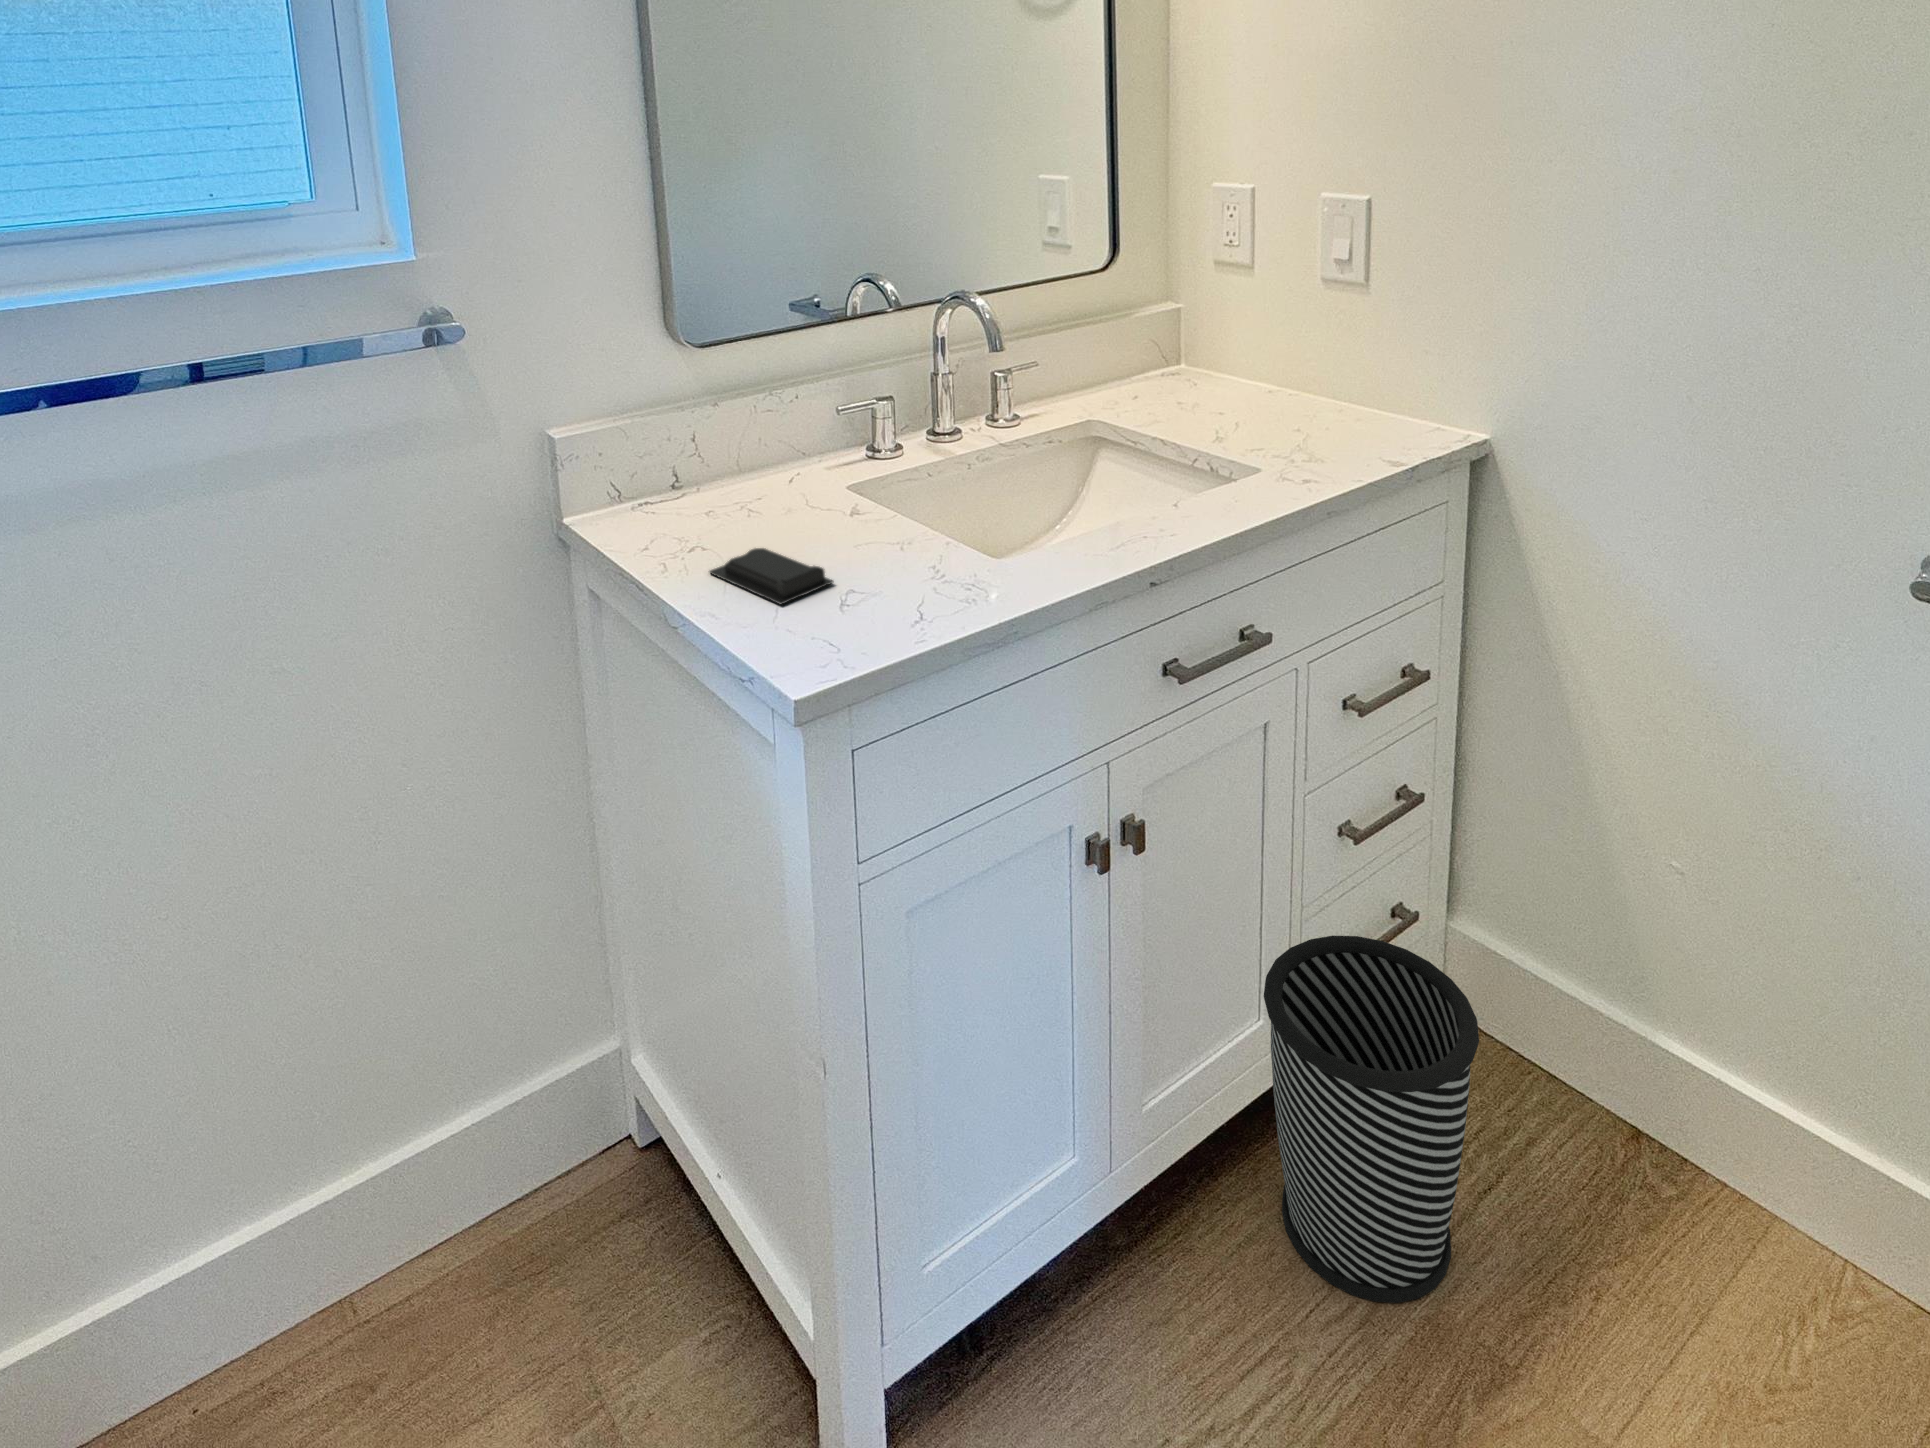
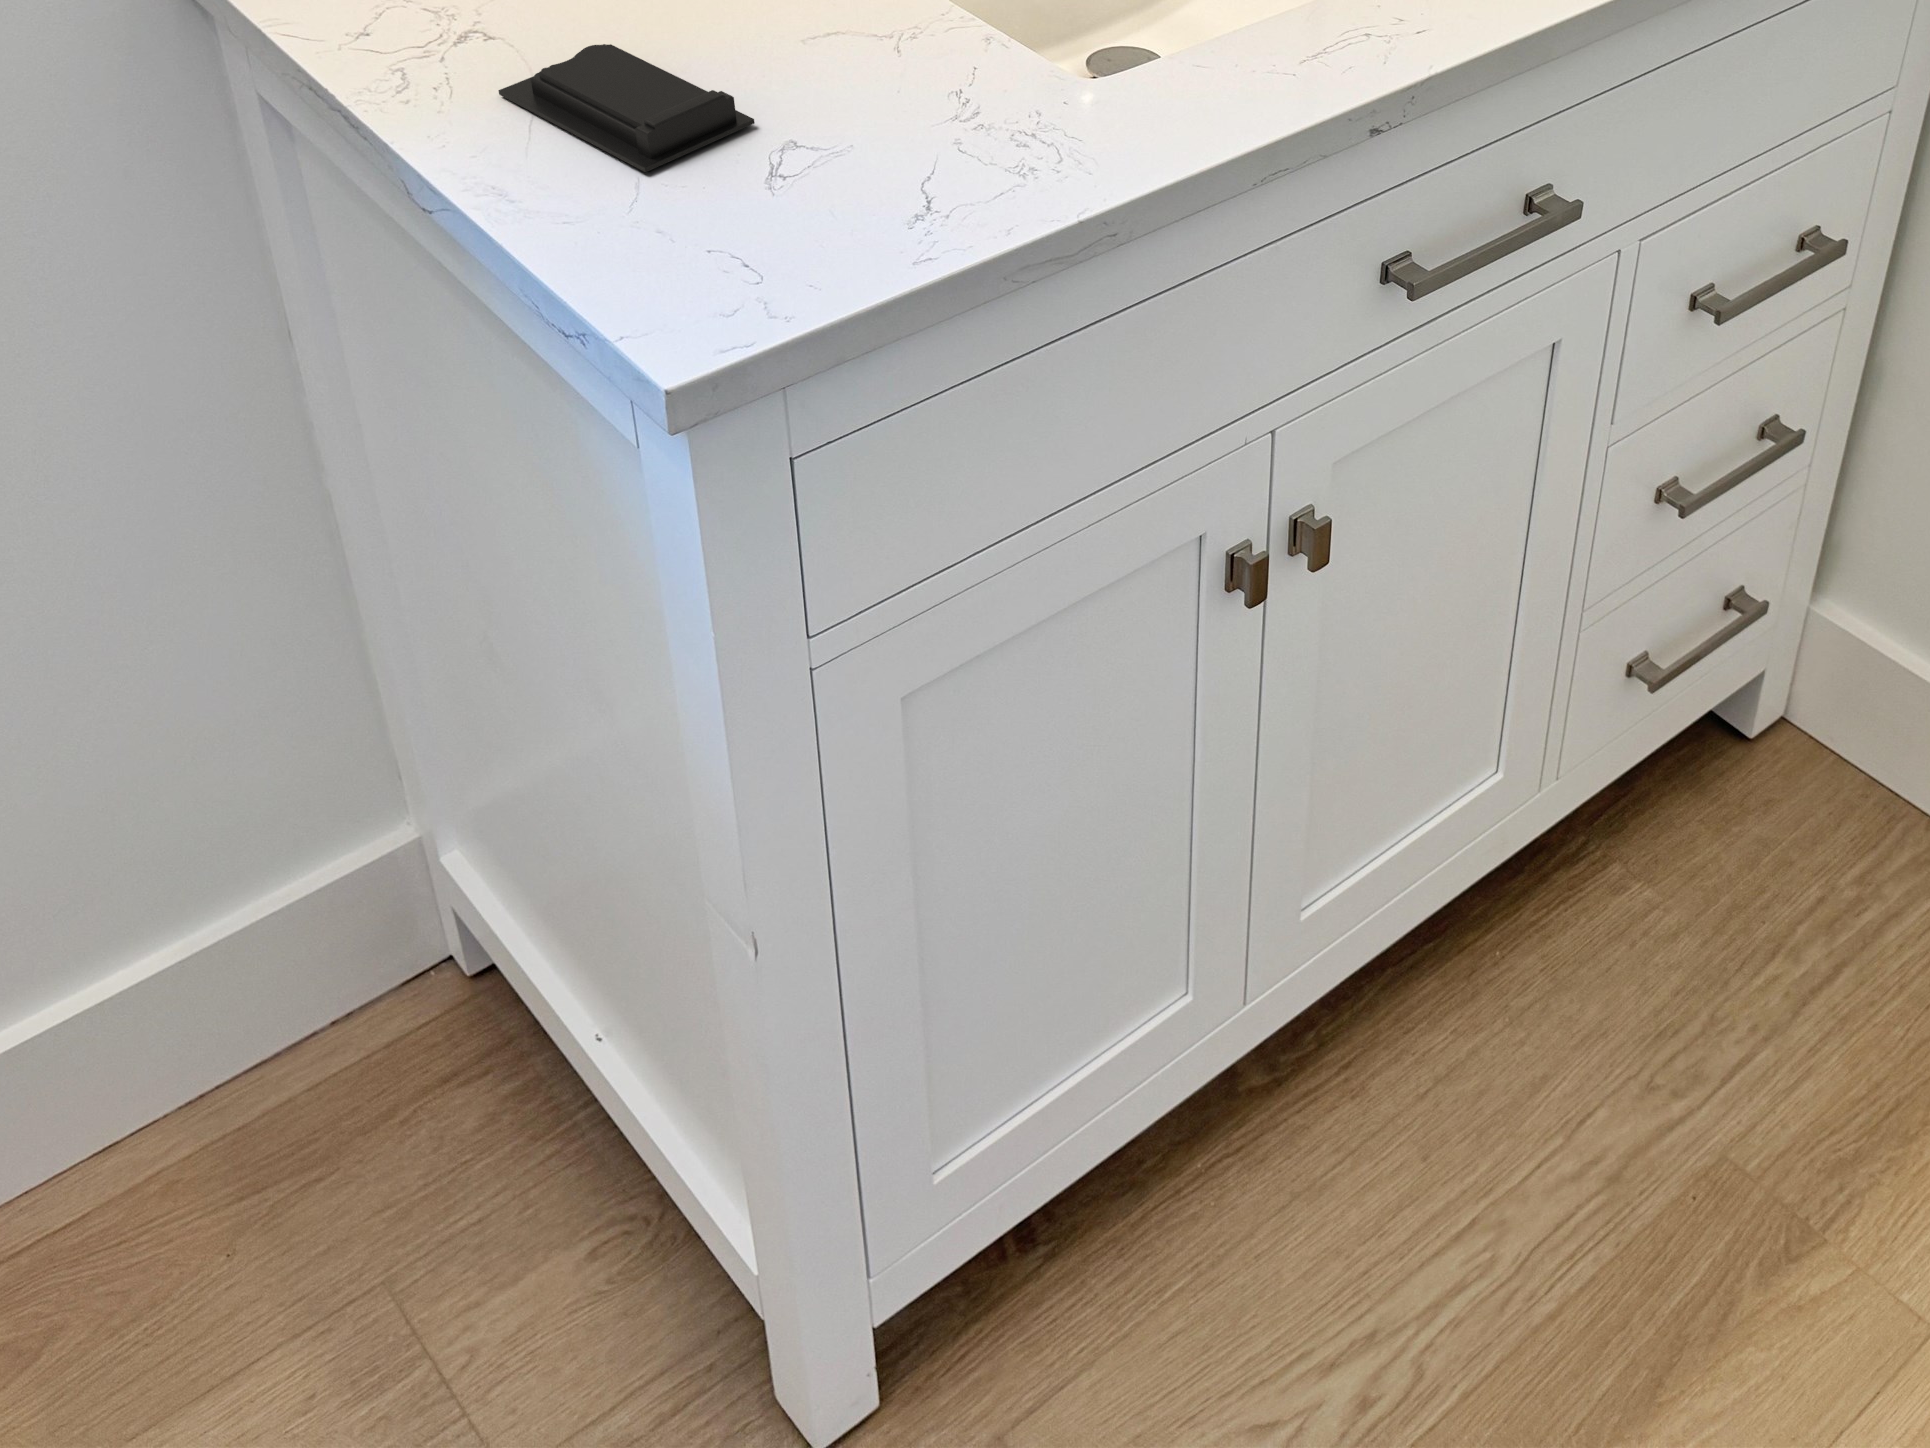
wastebasket: present [1264,936,1479,1303] -> none [1504,659,1839,1153]

